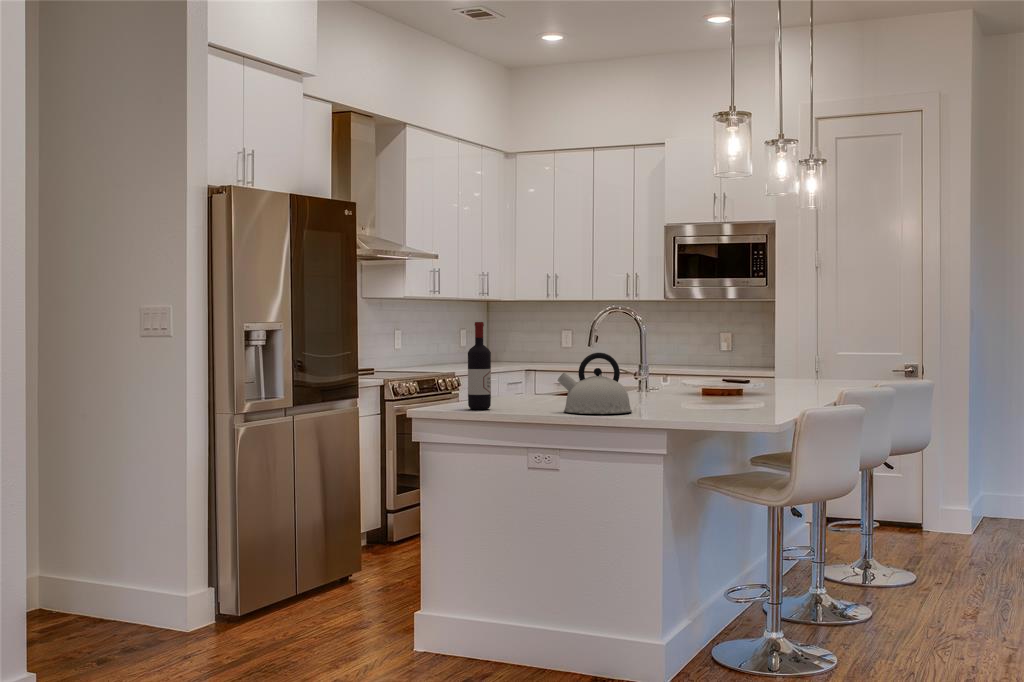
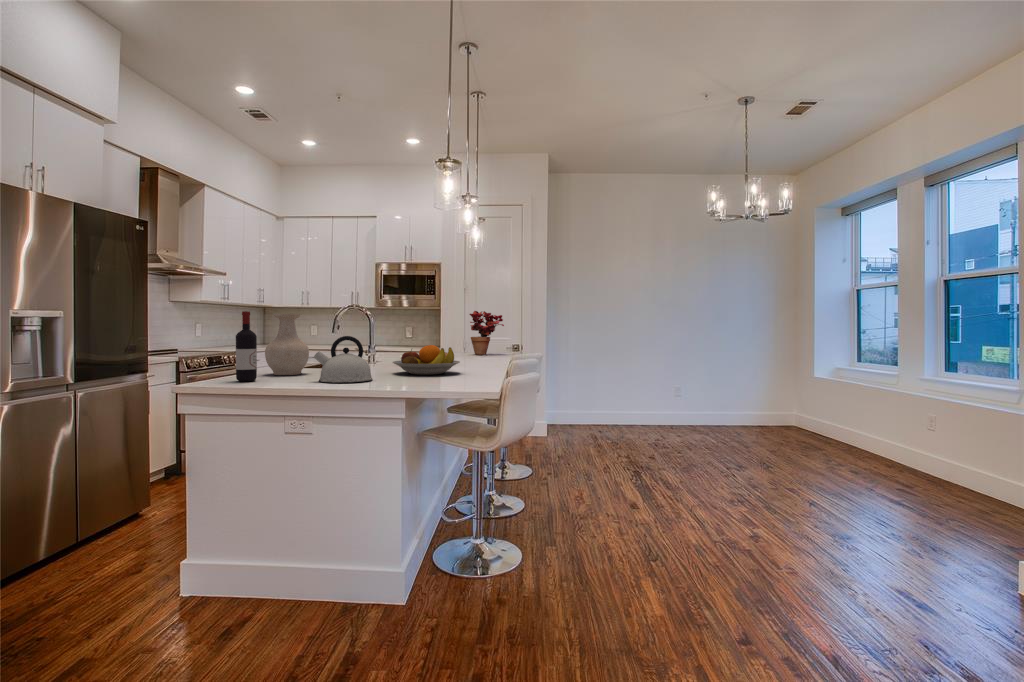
potted plant: none [812,303,878,381] -> present [470,311,504,355]
vase: none [499,322,552,404] -> present [265,313,309,375]
fruit bowl: none [663,365,763,408] -> present [393,345,460,375]

